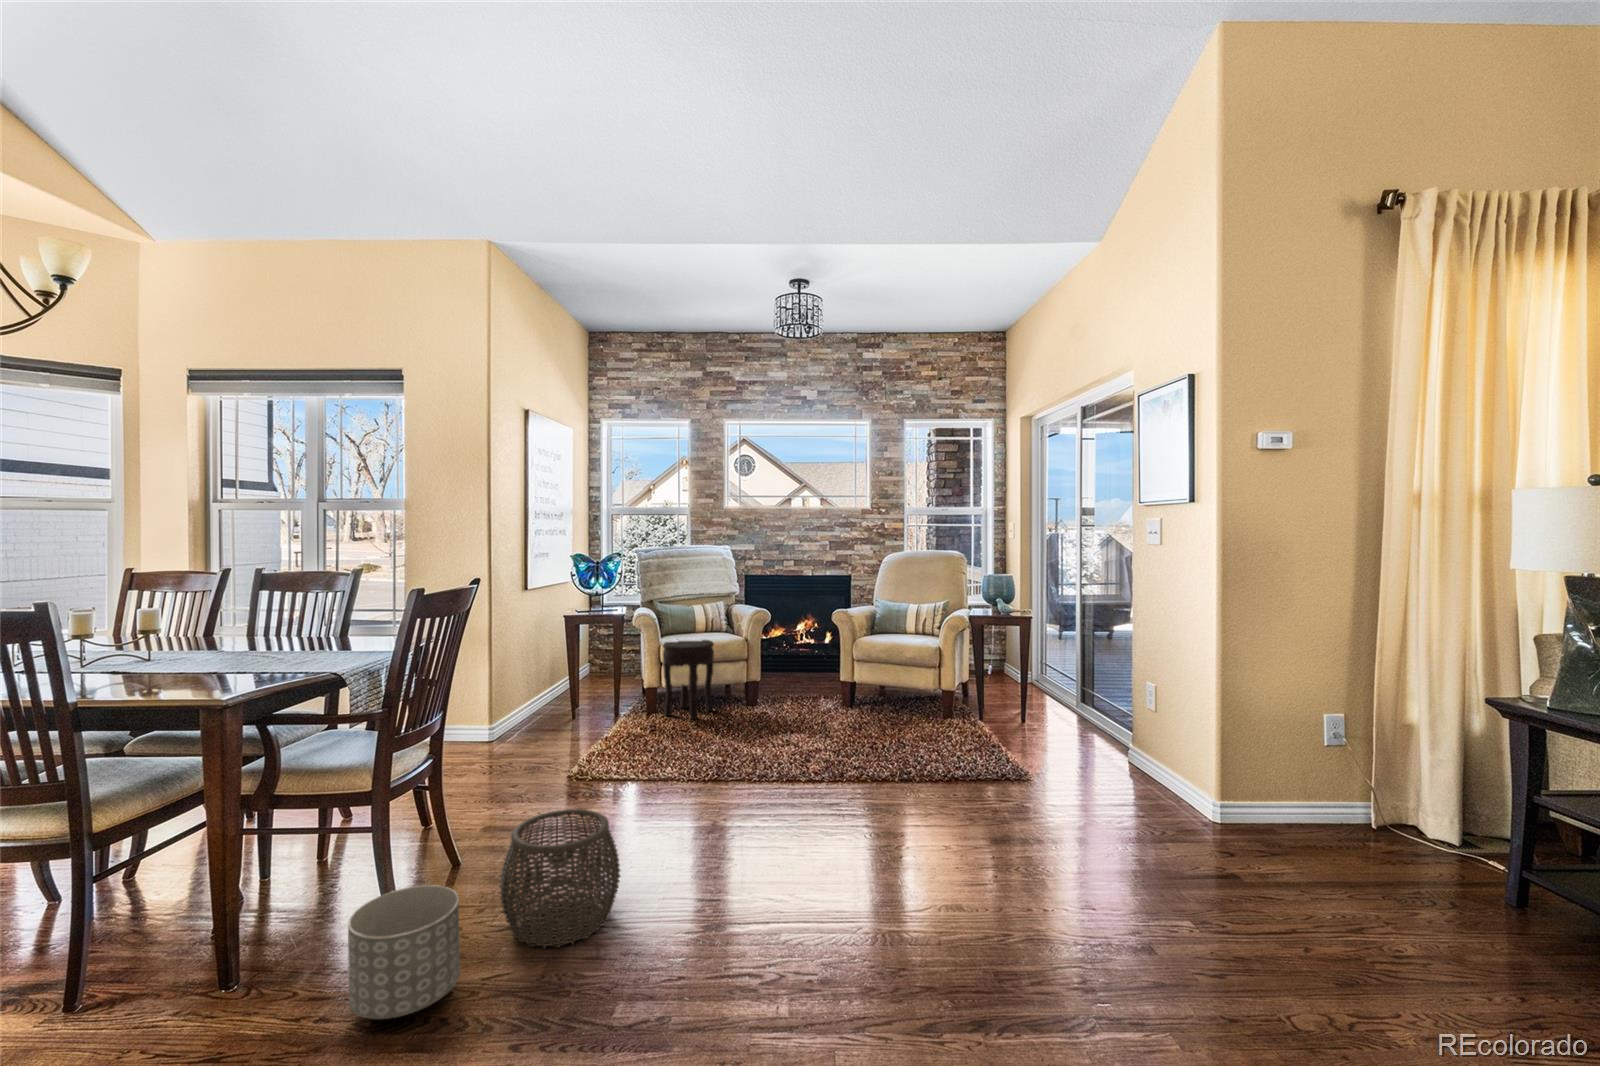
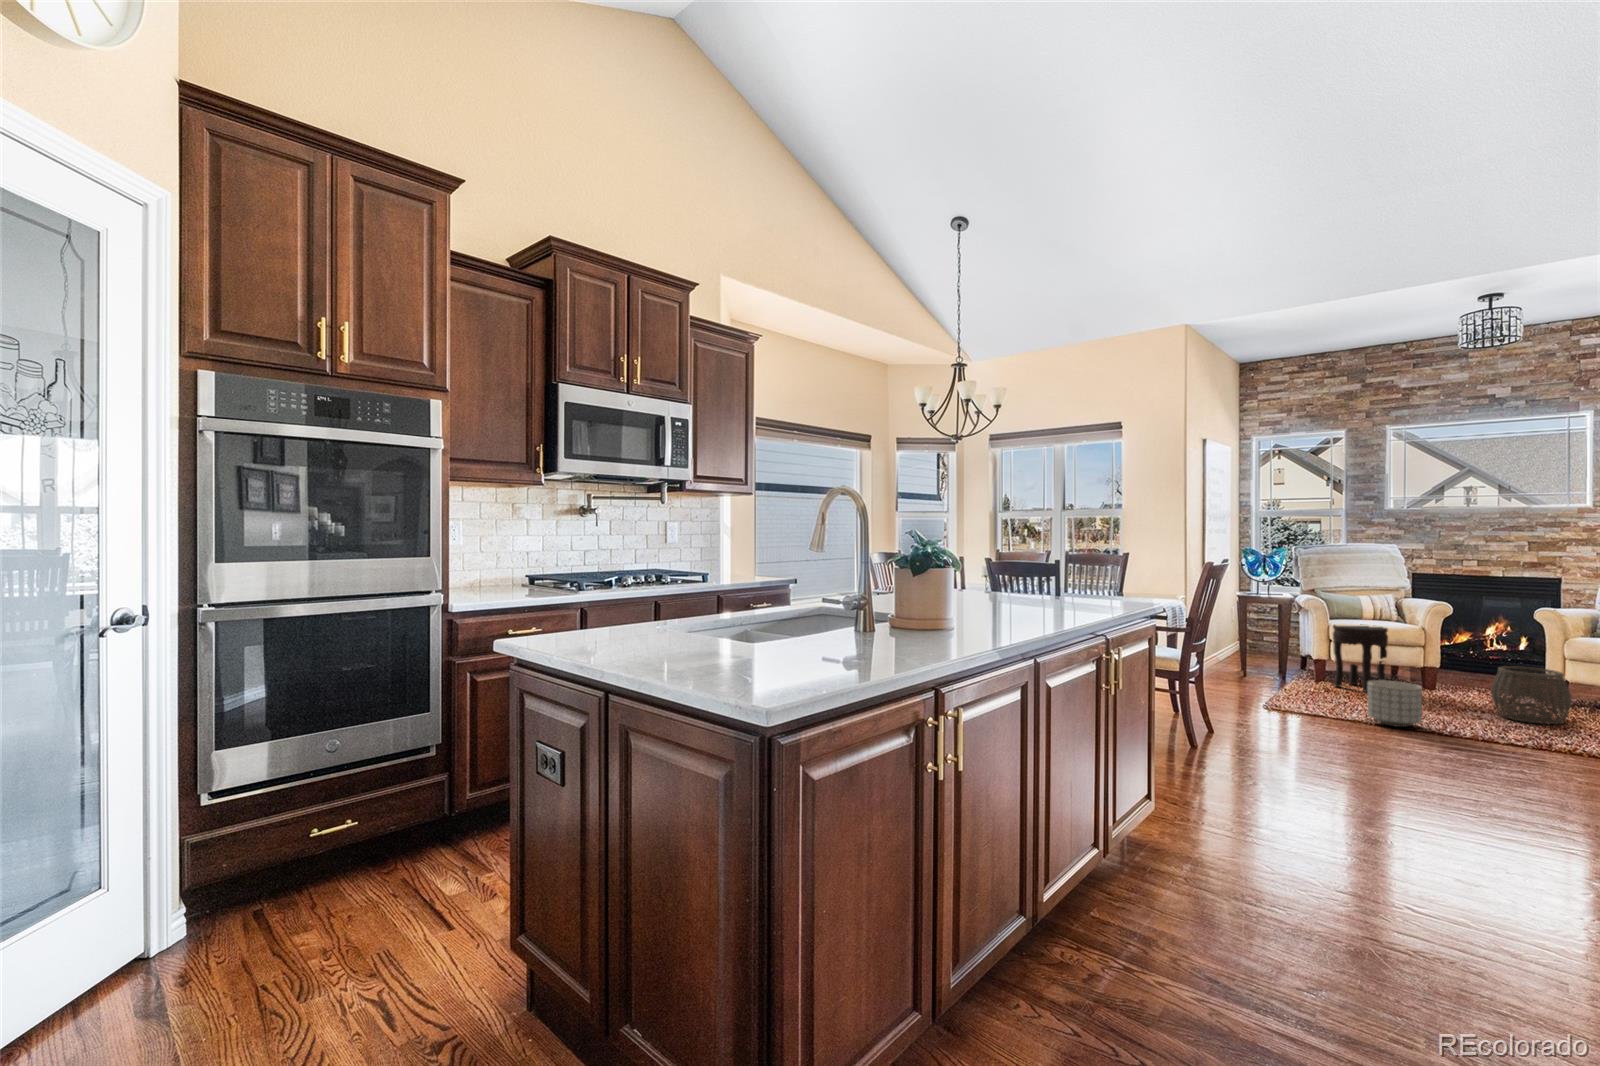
woven basket: present [499,809,620,948] -> present [1491,666,1572,725]
planter: present [348,885,460,1019] -> present [1368,680,1422,727]

